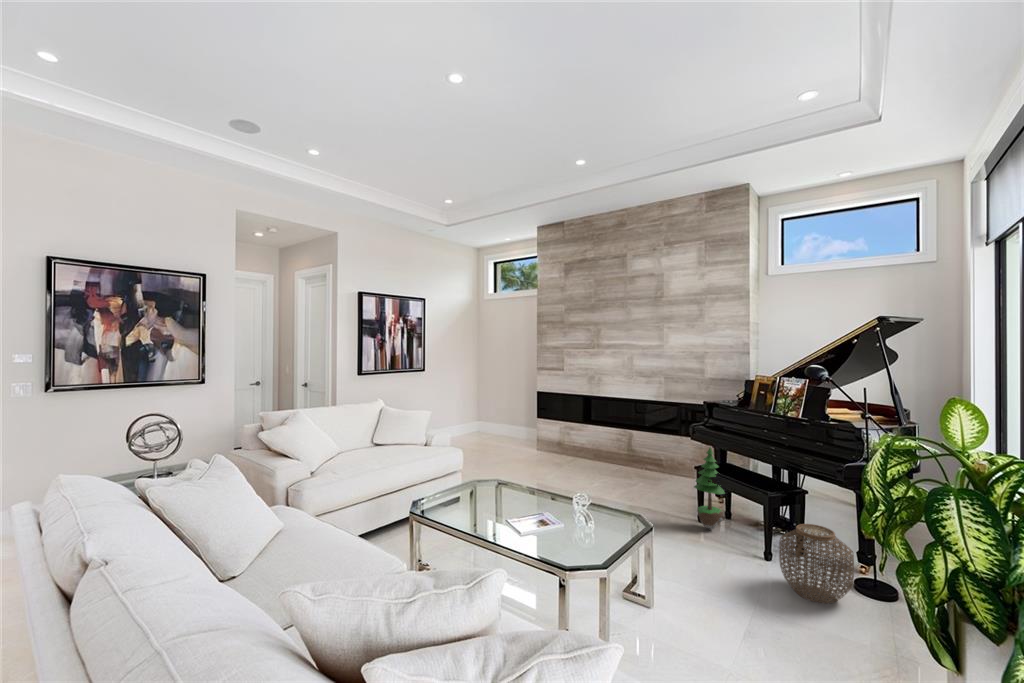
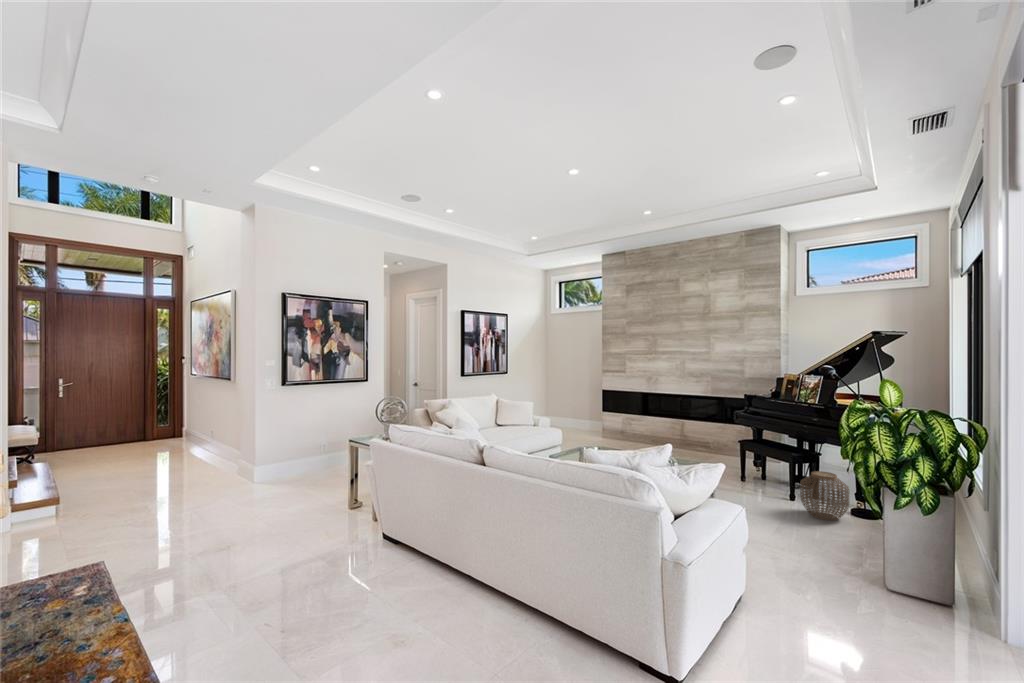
potted tree: present [694,448,725,529] -> none [739,425,763,485]

